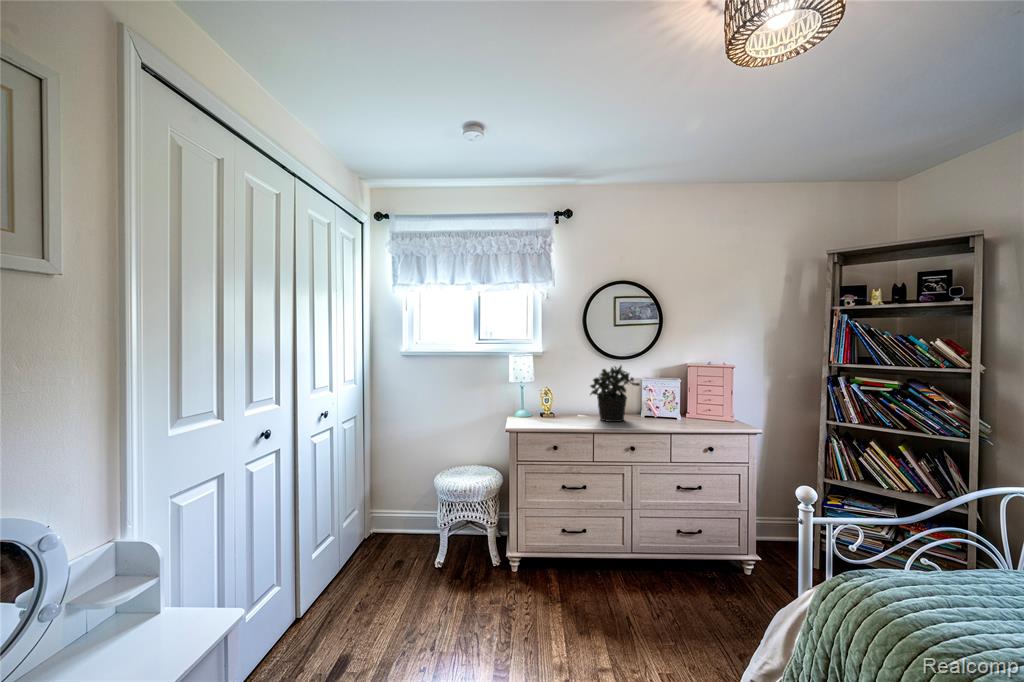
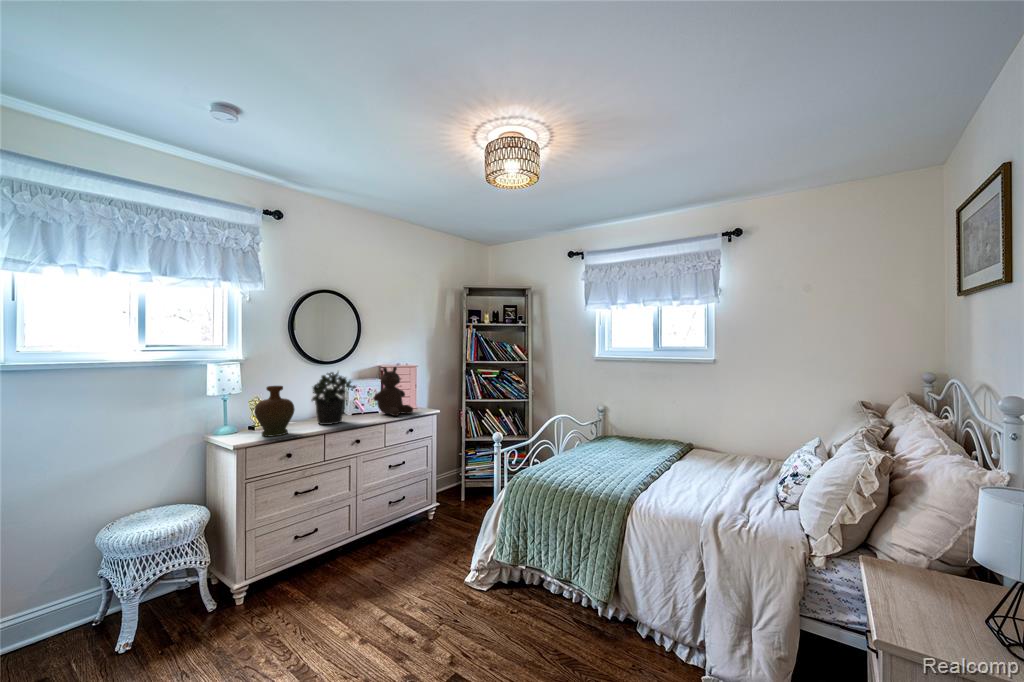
teddy bear: none [665,365,716,426] -> present [374,367,413,416]
decorative vase: none [536,376,569,424] -> present [254,386,295,436]

